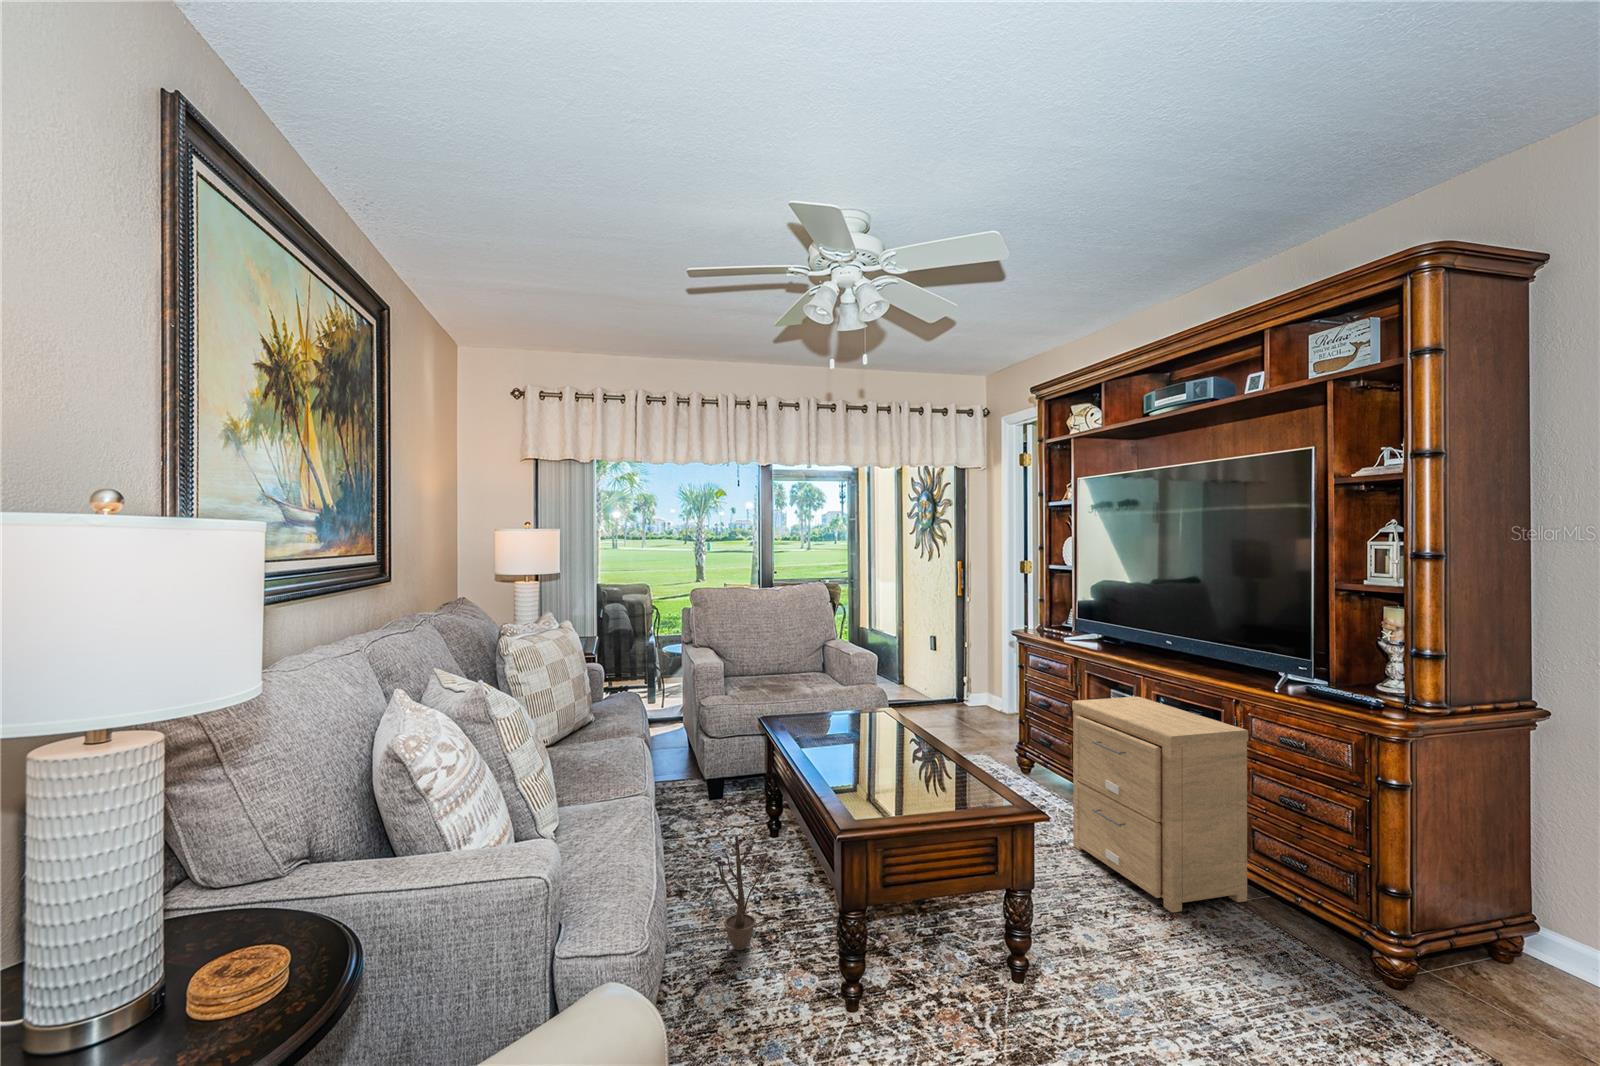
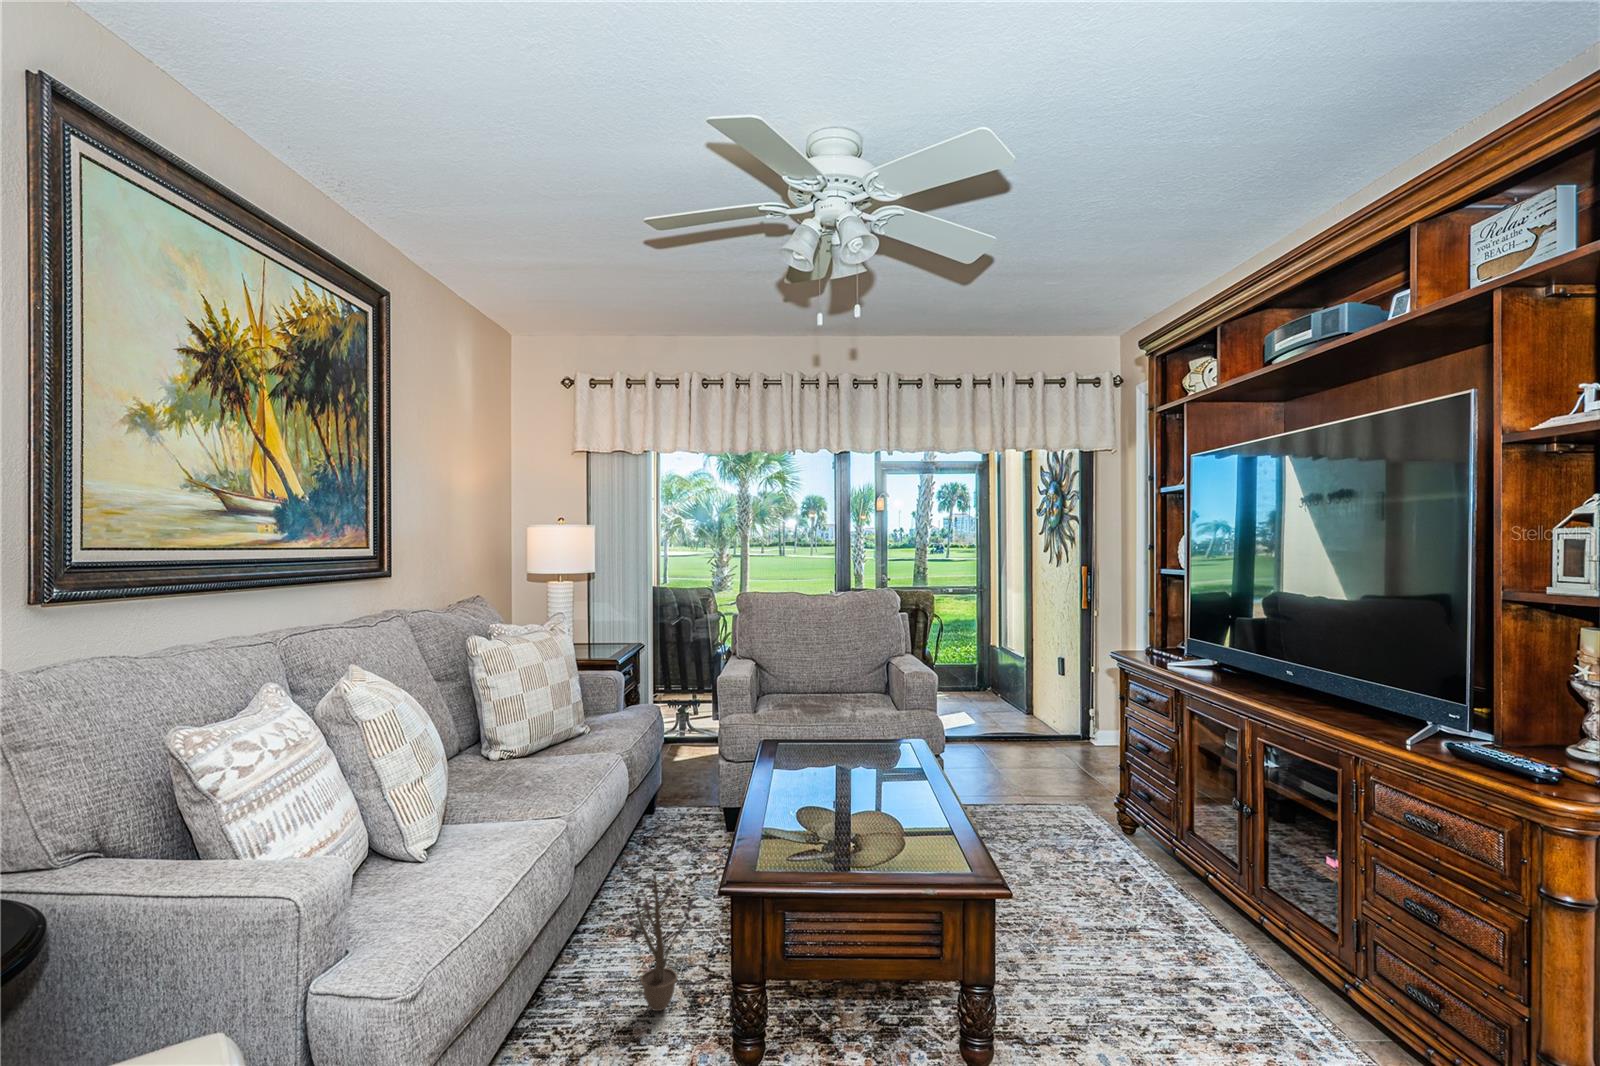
side table: present [1072,697,1248,912] -> none [1142,741,1370,1041]

